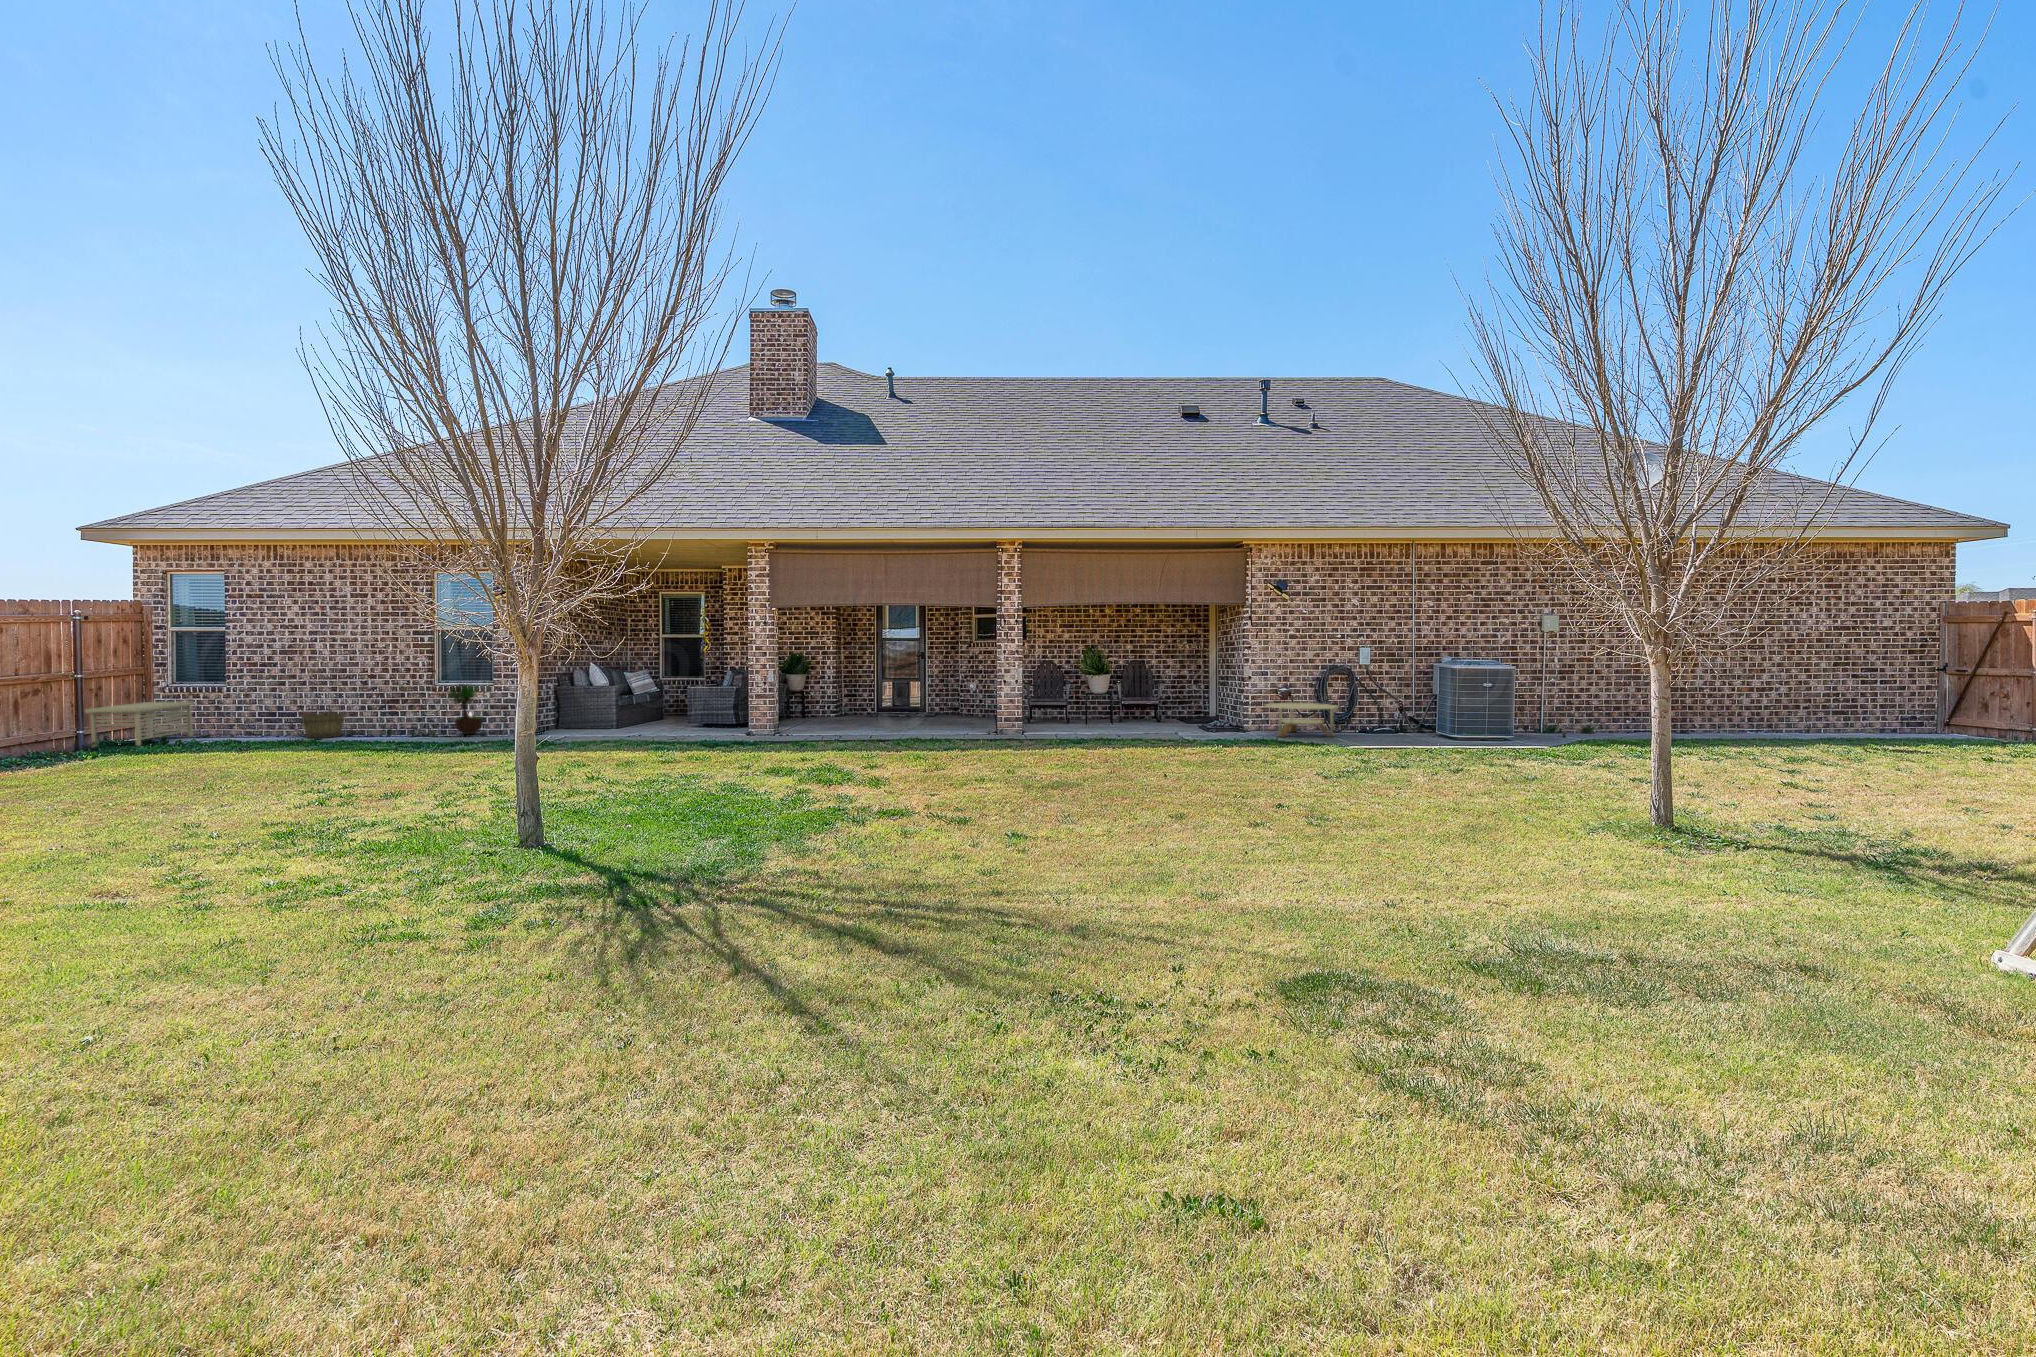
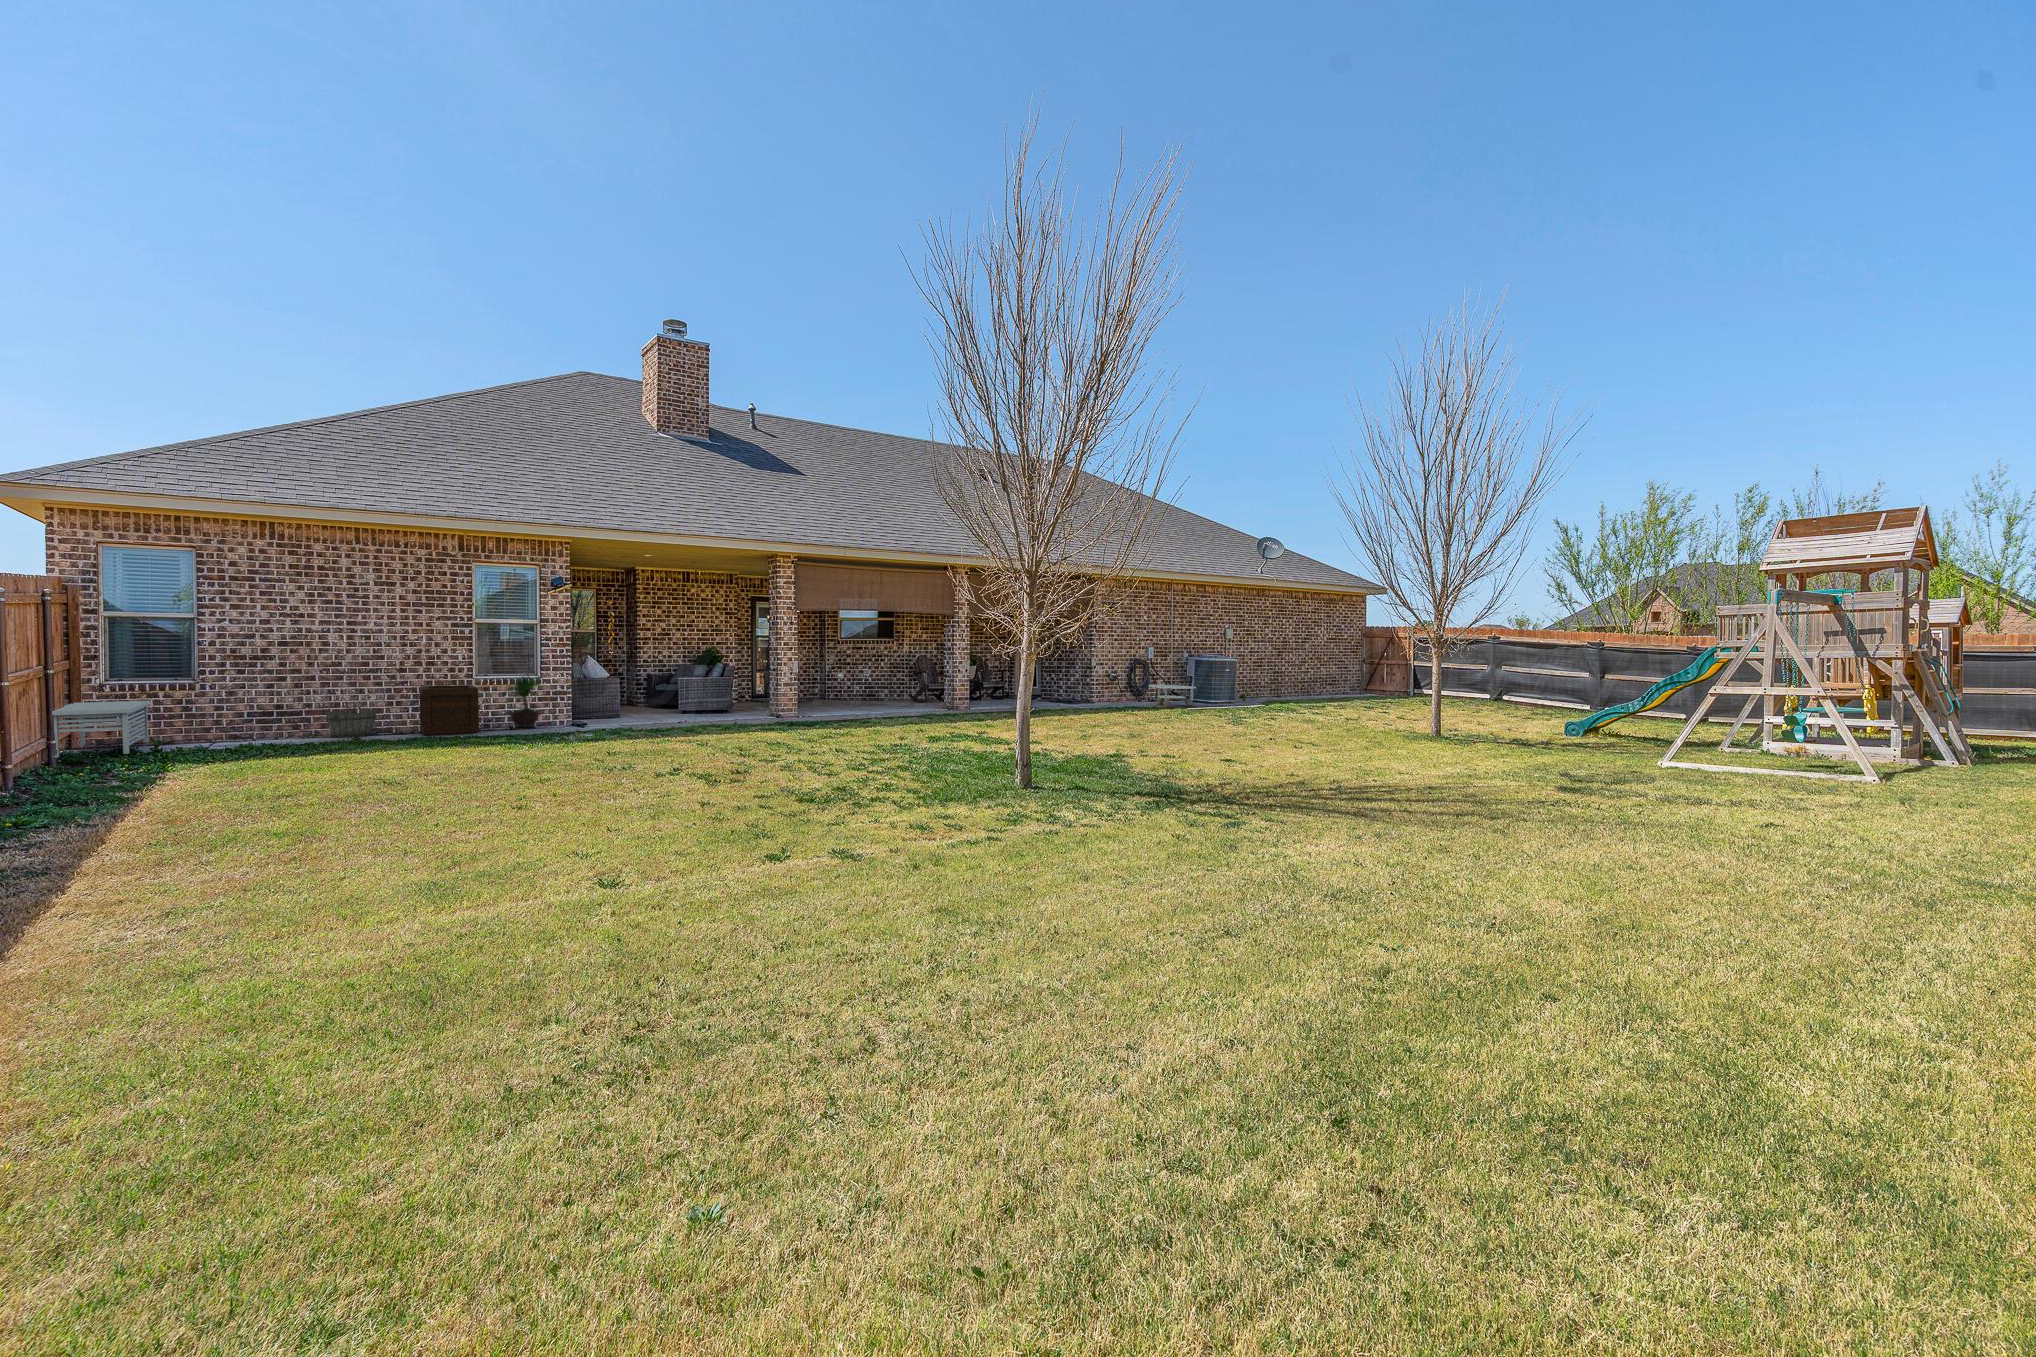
wooden crate: none [362,691,432,739] -> present [420,685,479,736]

